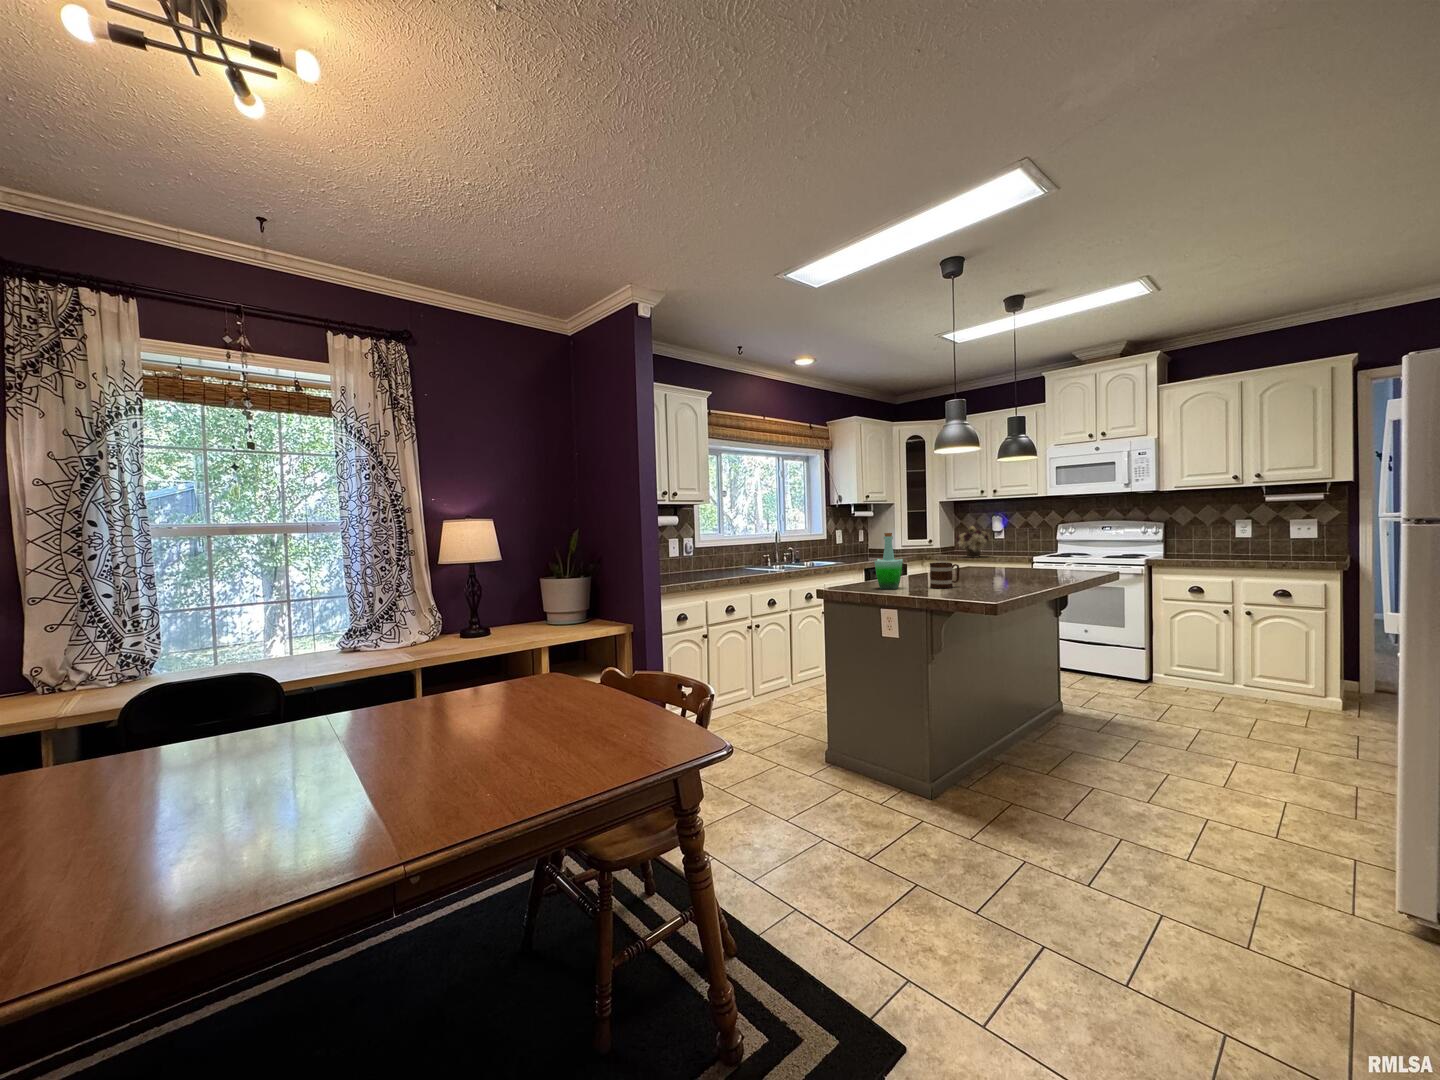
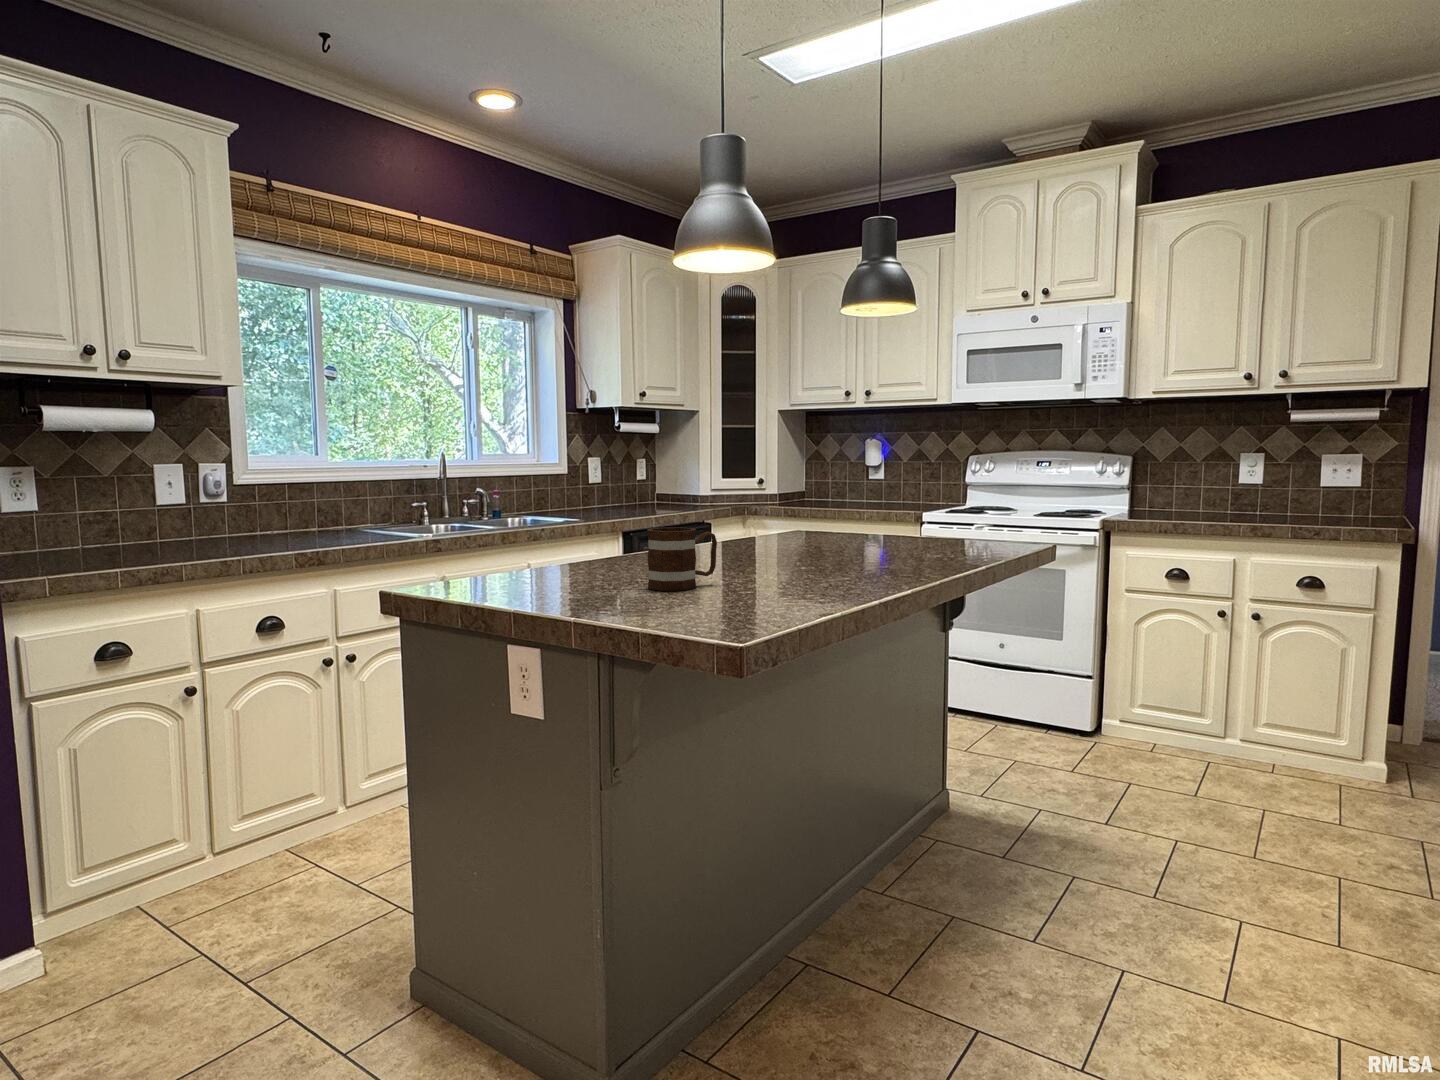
flower arrangement: present [956,526,990,558] -> none [804,455,861,511]
bottle: present [874,533,903,589] -> none [513,454,592,591]

